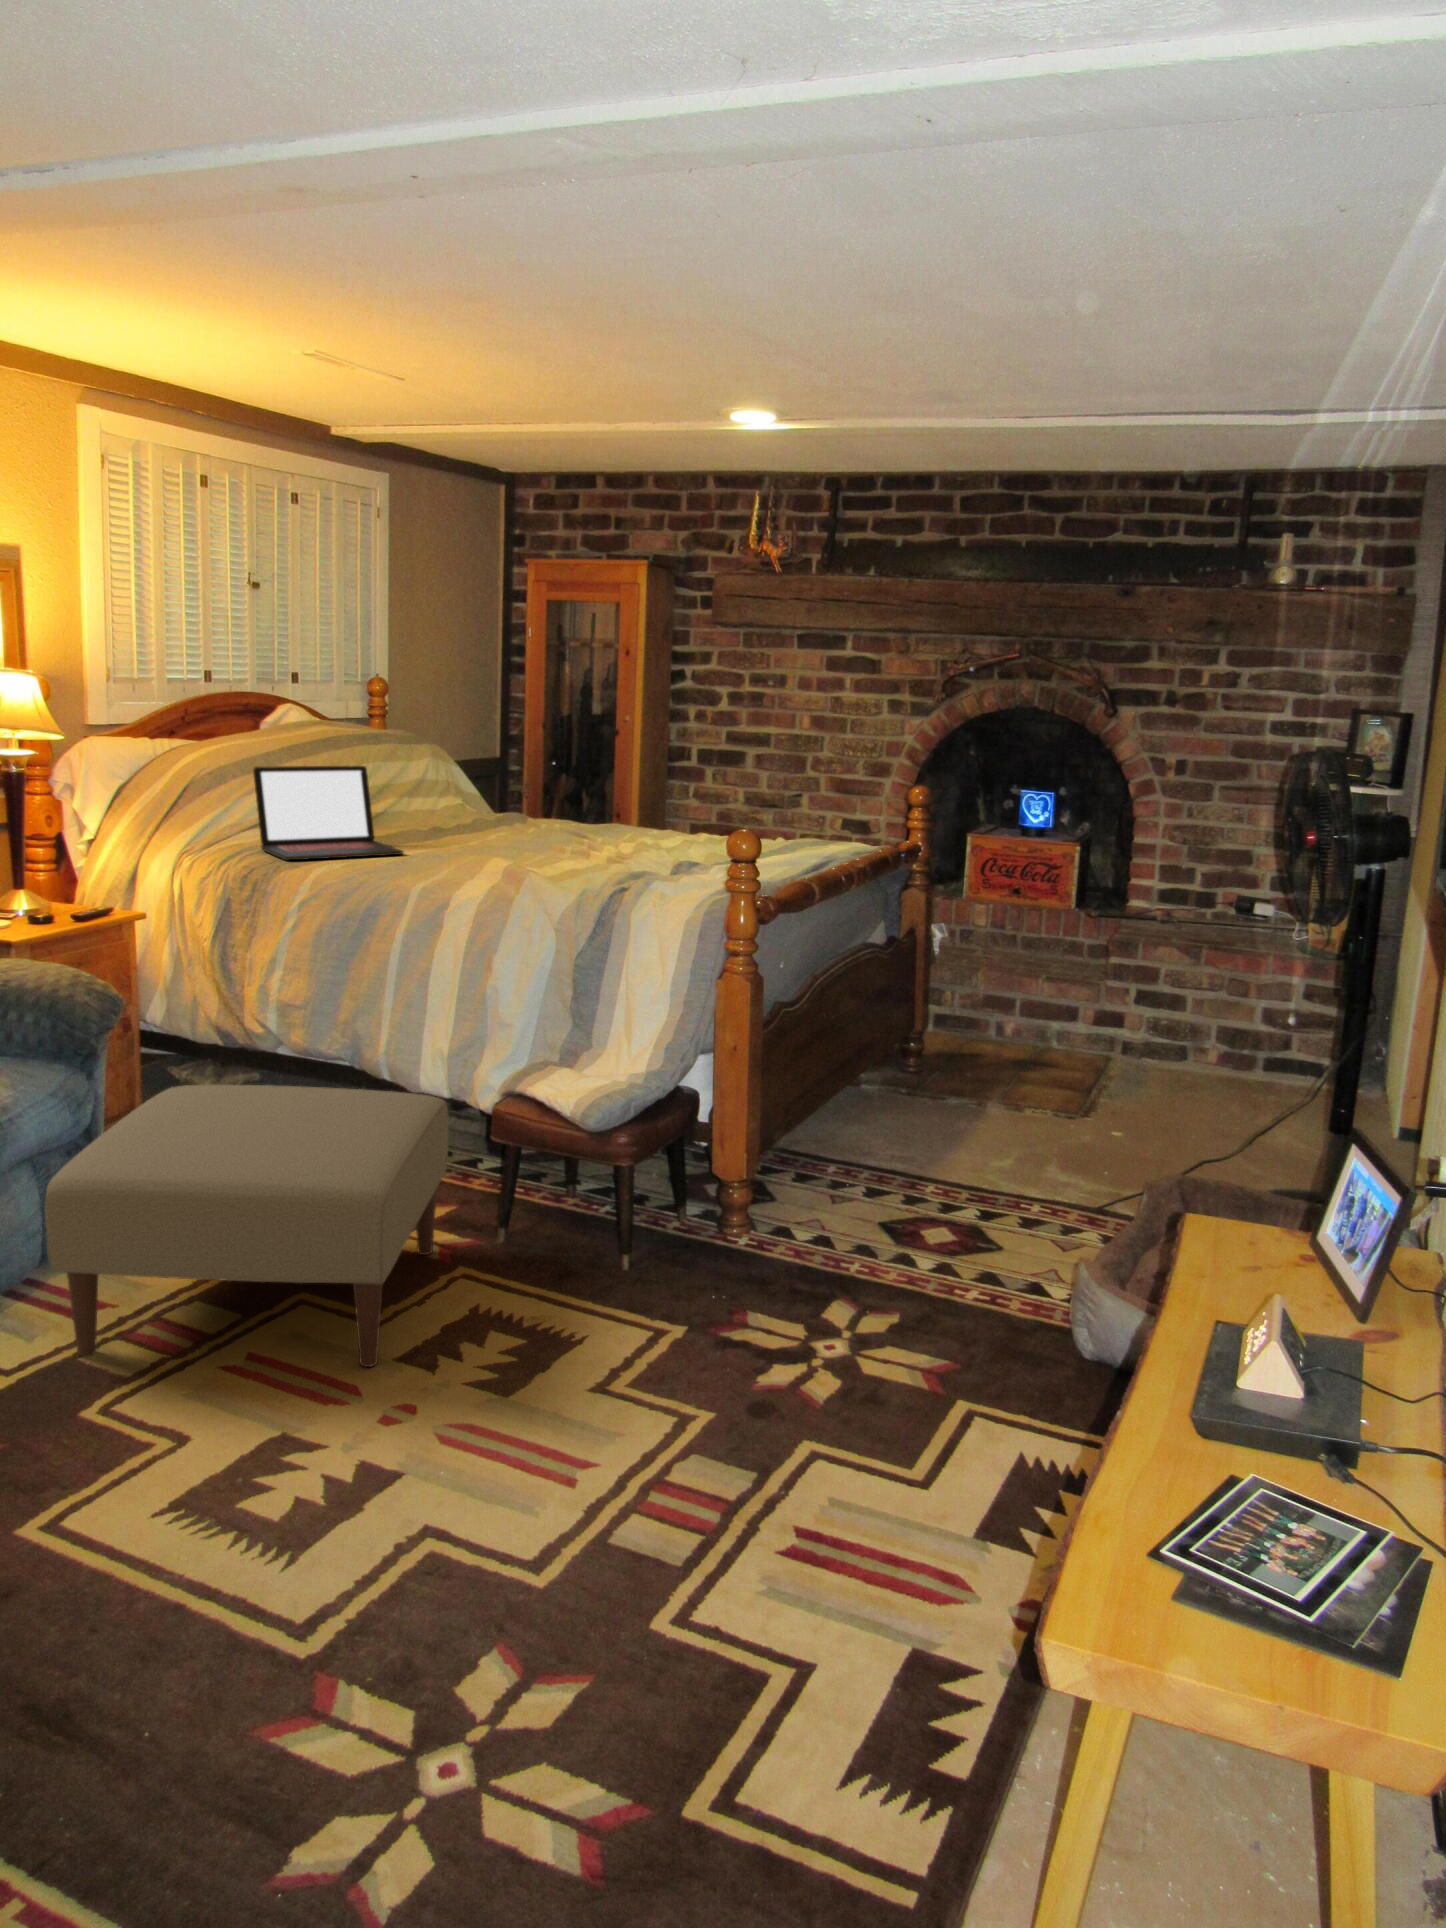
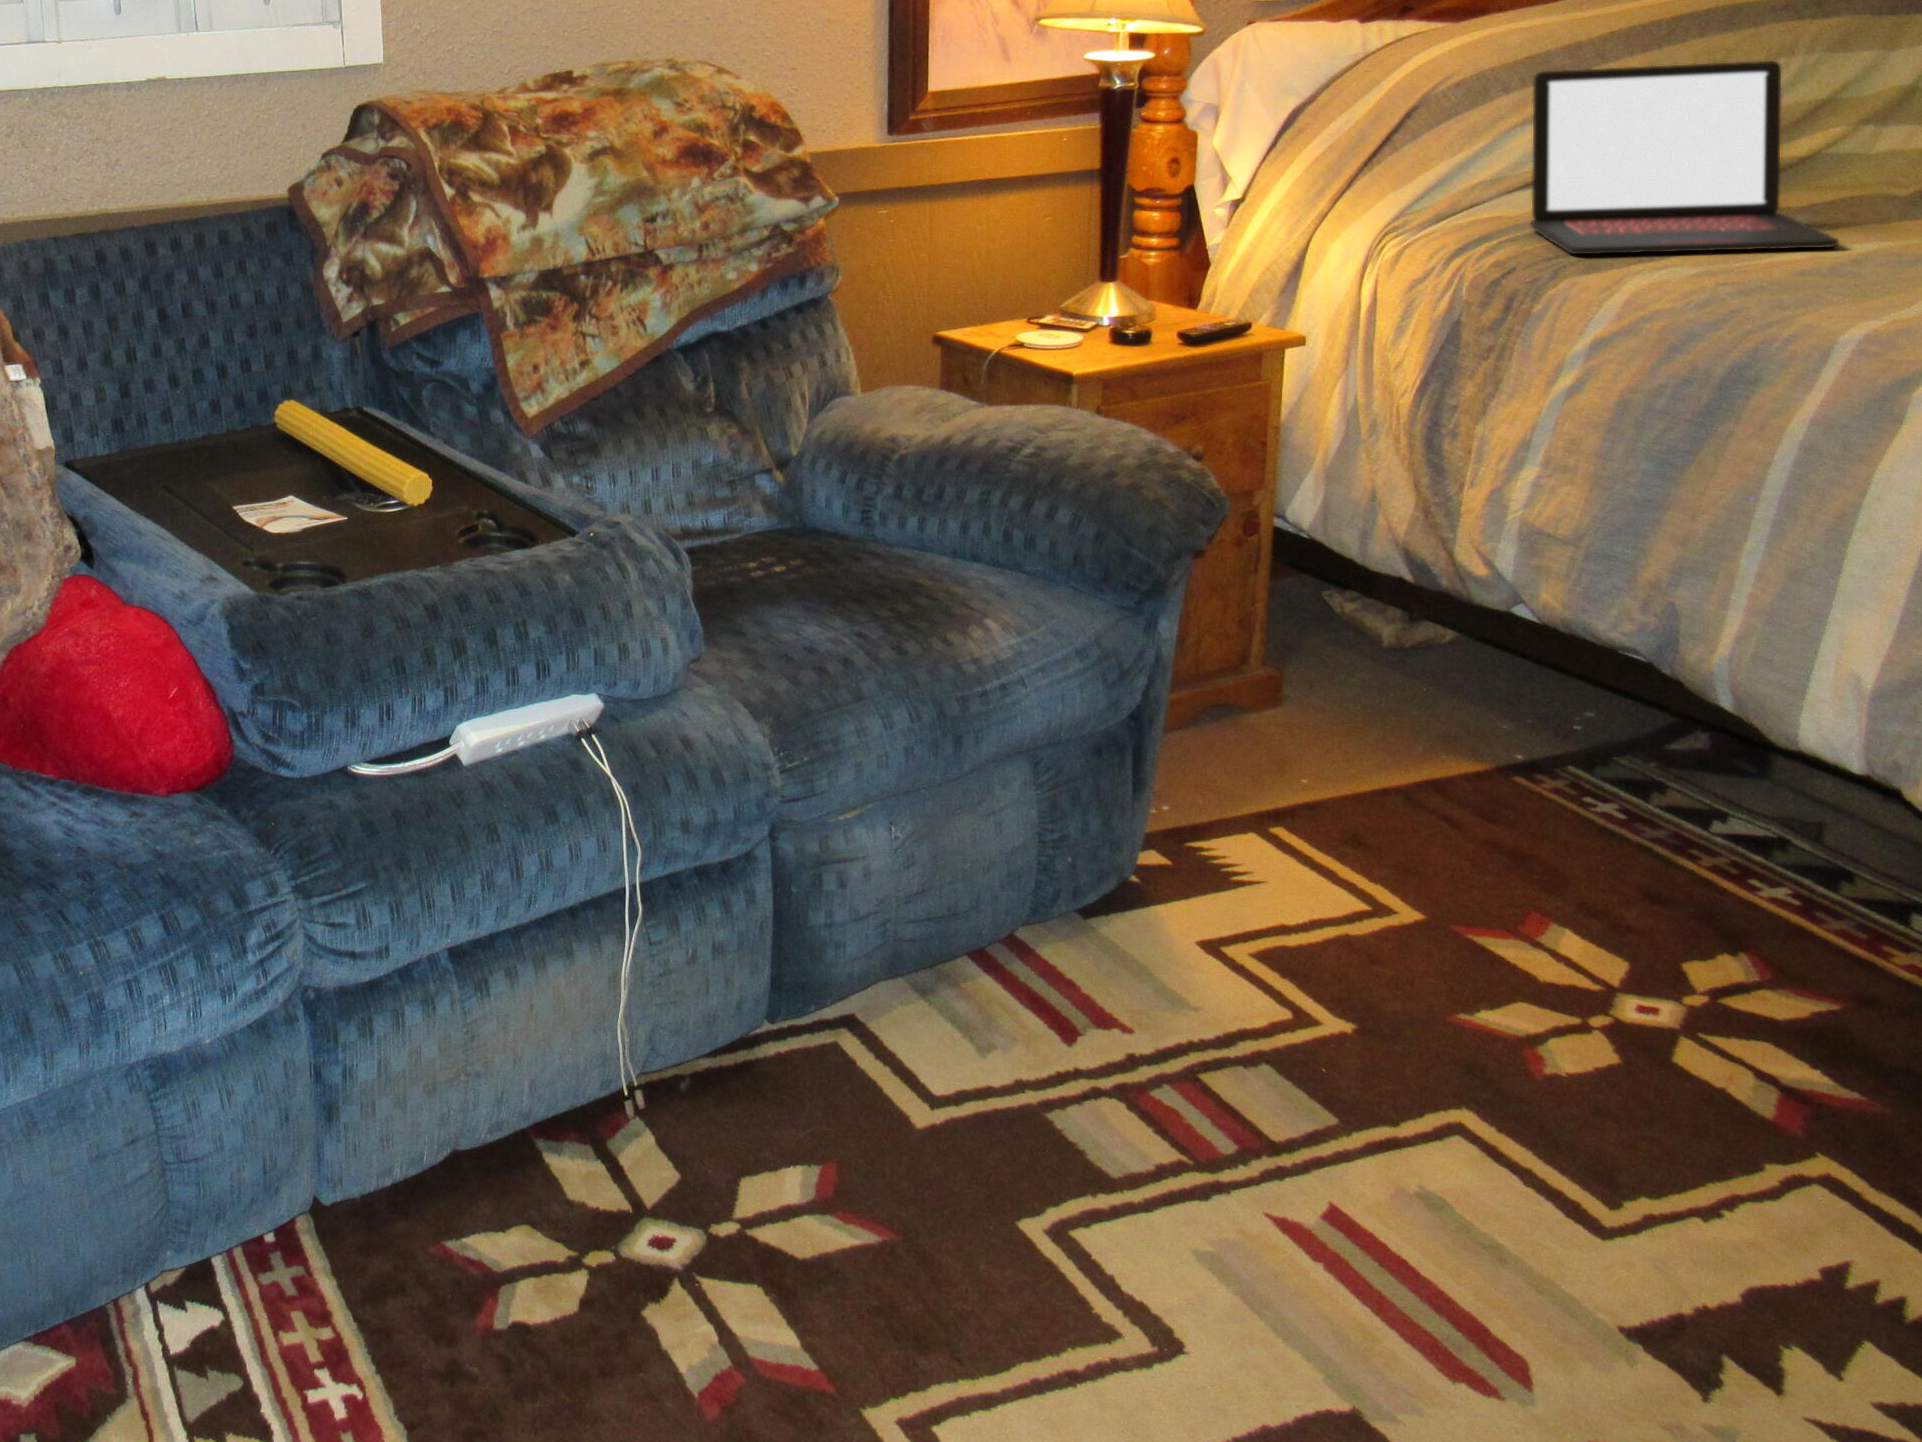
ottoman: present [45,1084,449,1367] -> none [1014,669,1843,1331]

